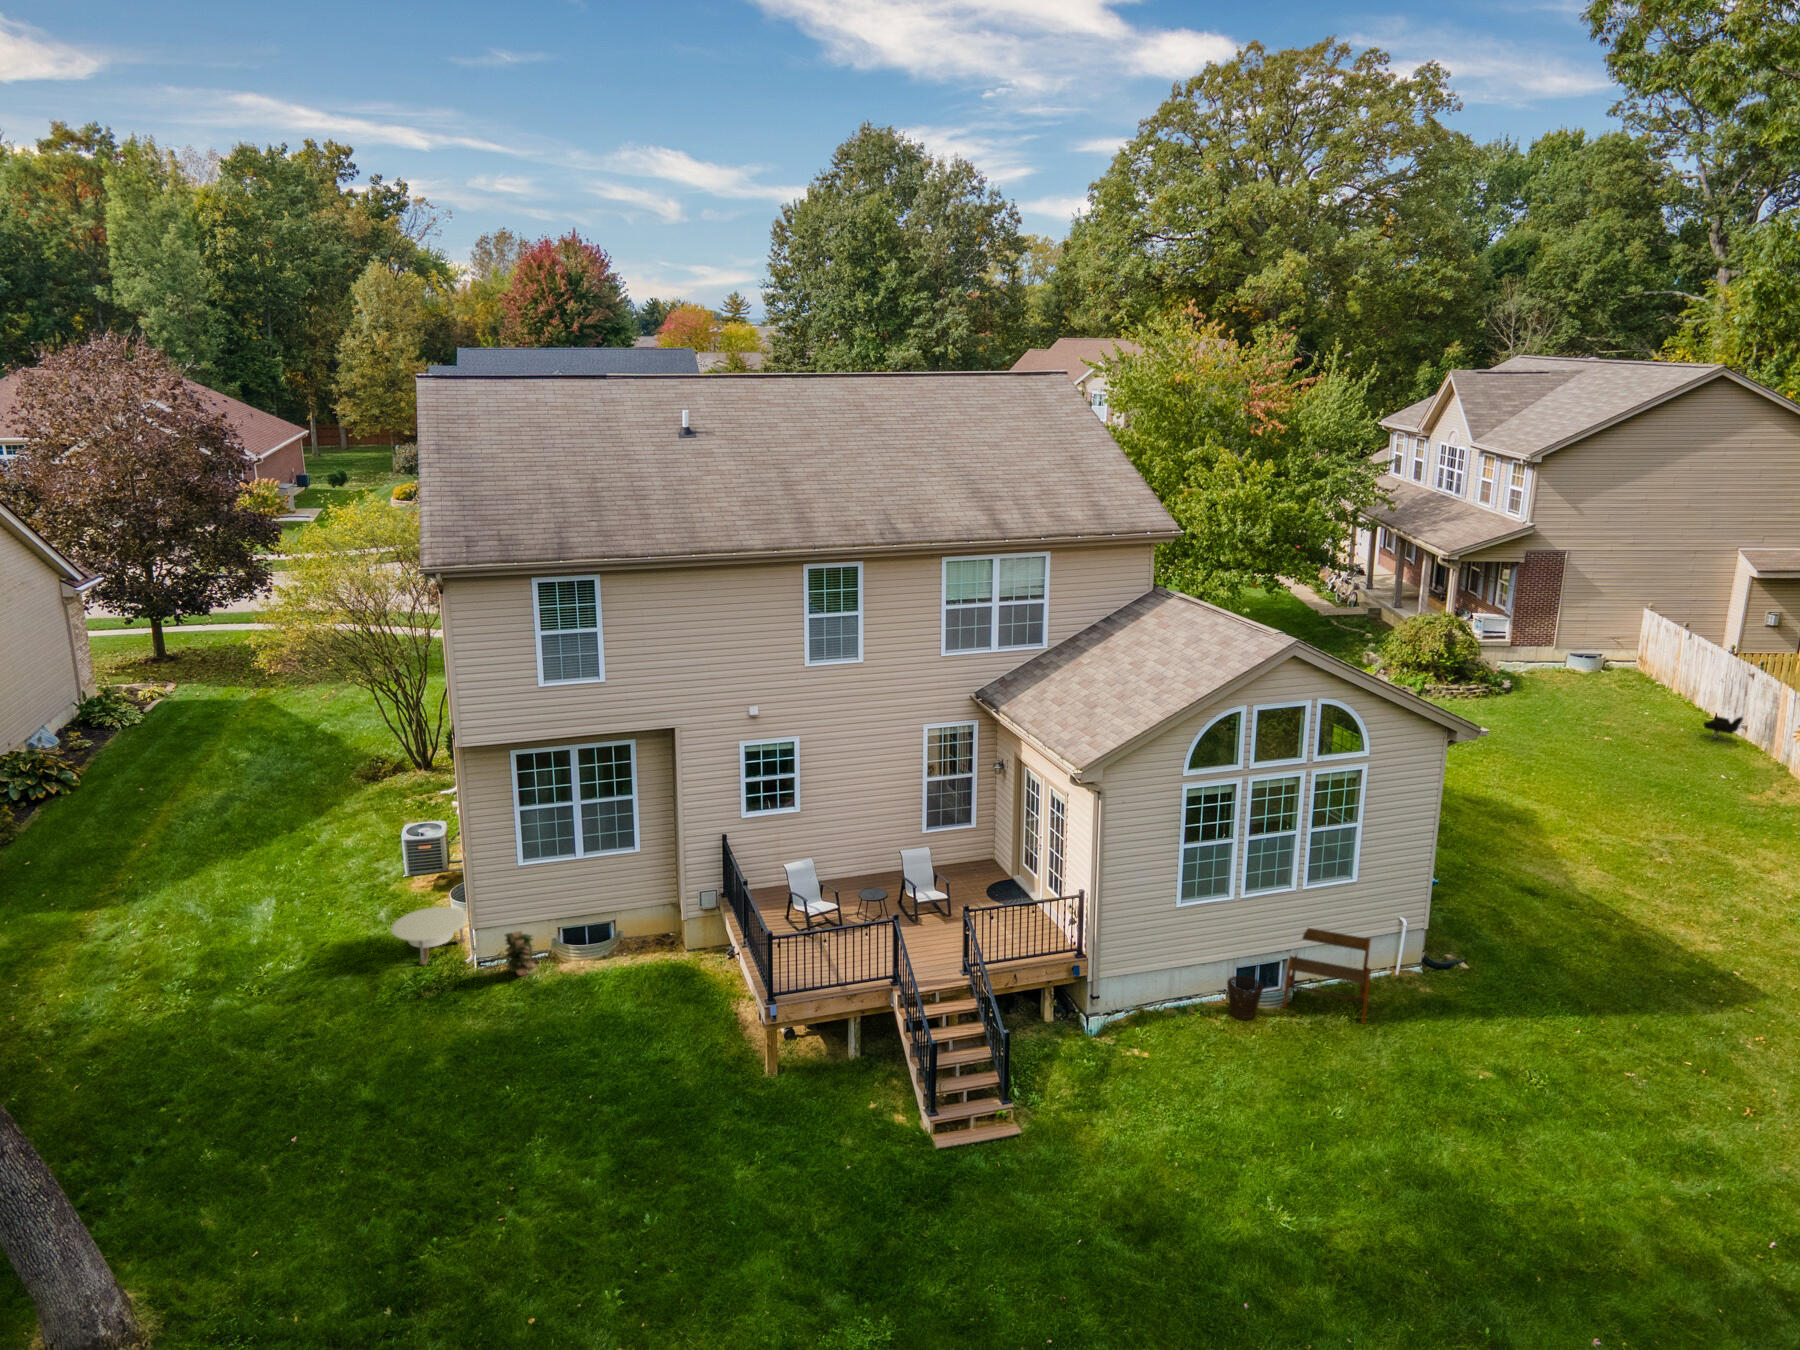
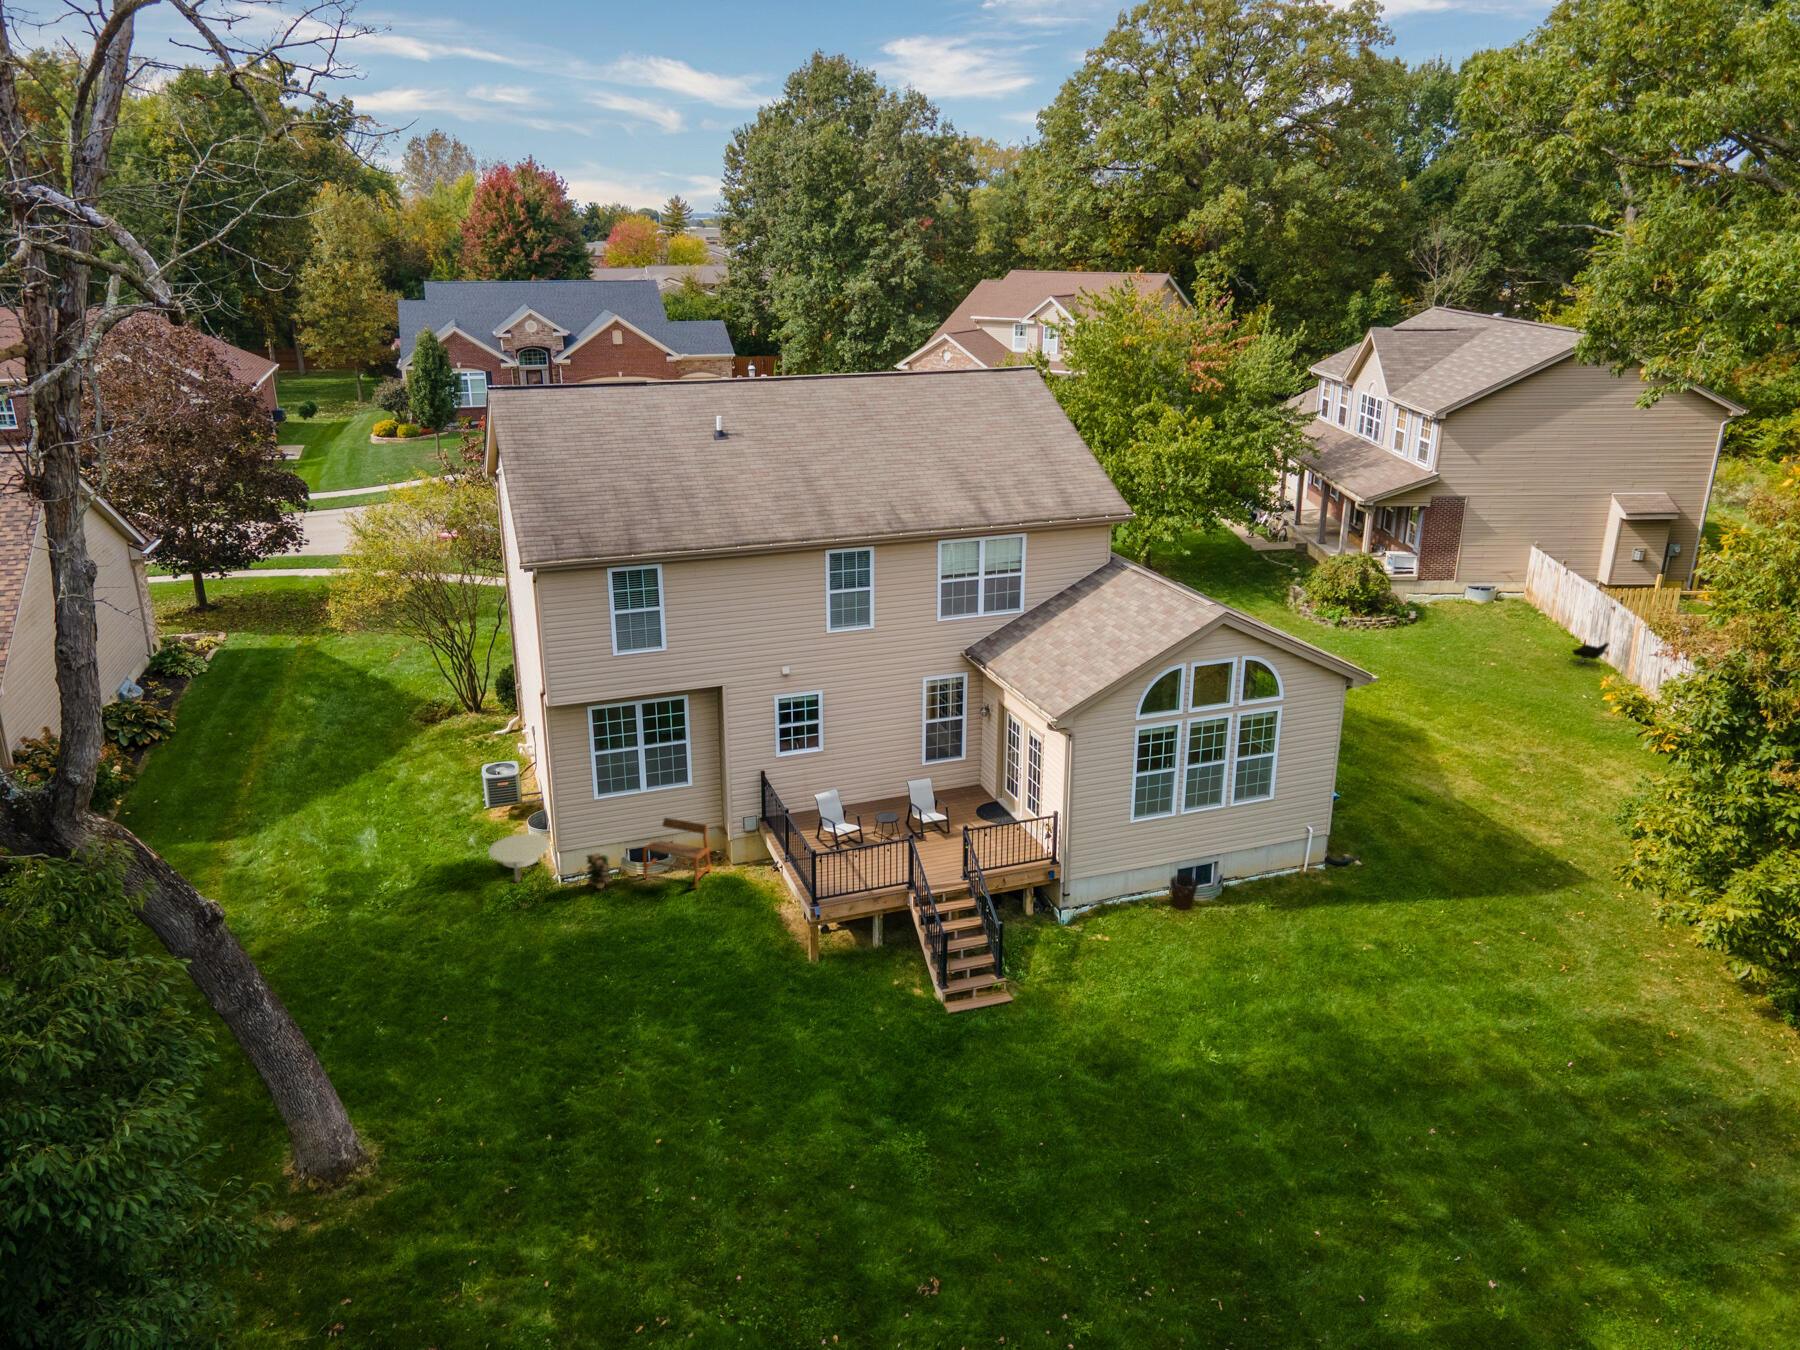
bench: present [1283,928,1371,1024] -> present [643,818,712,888]

